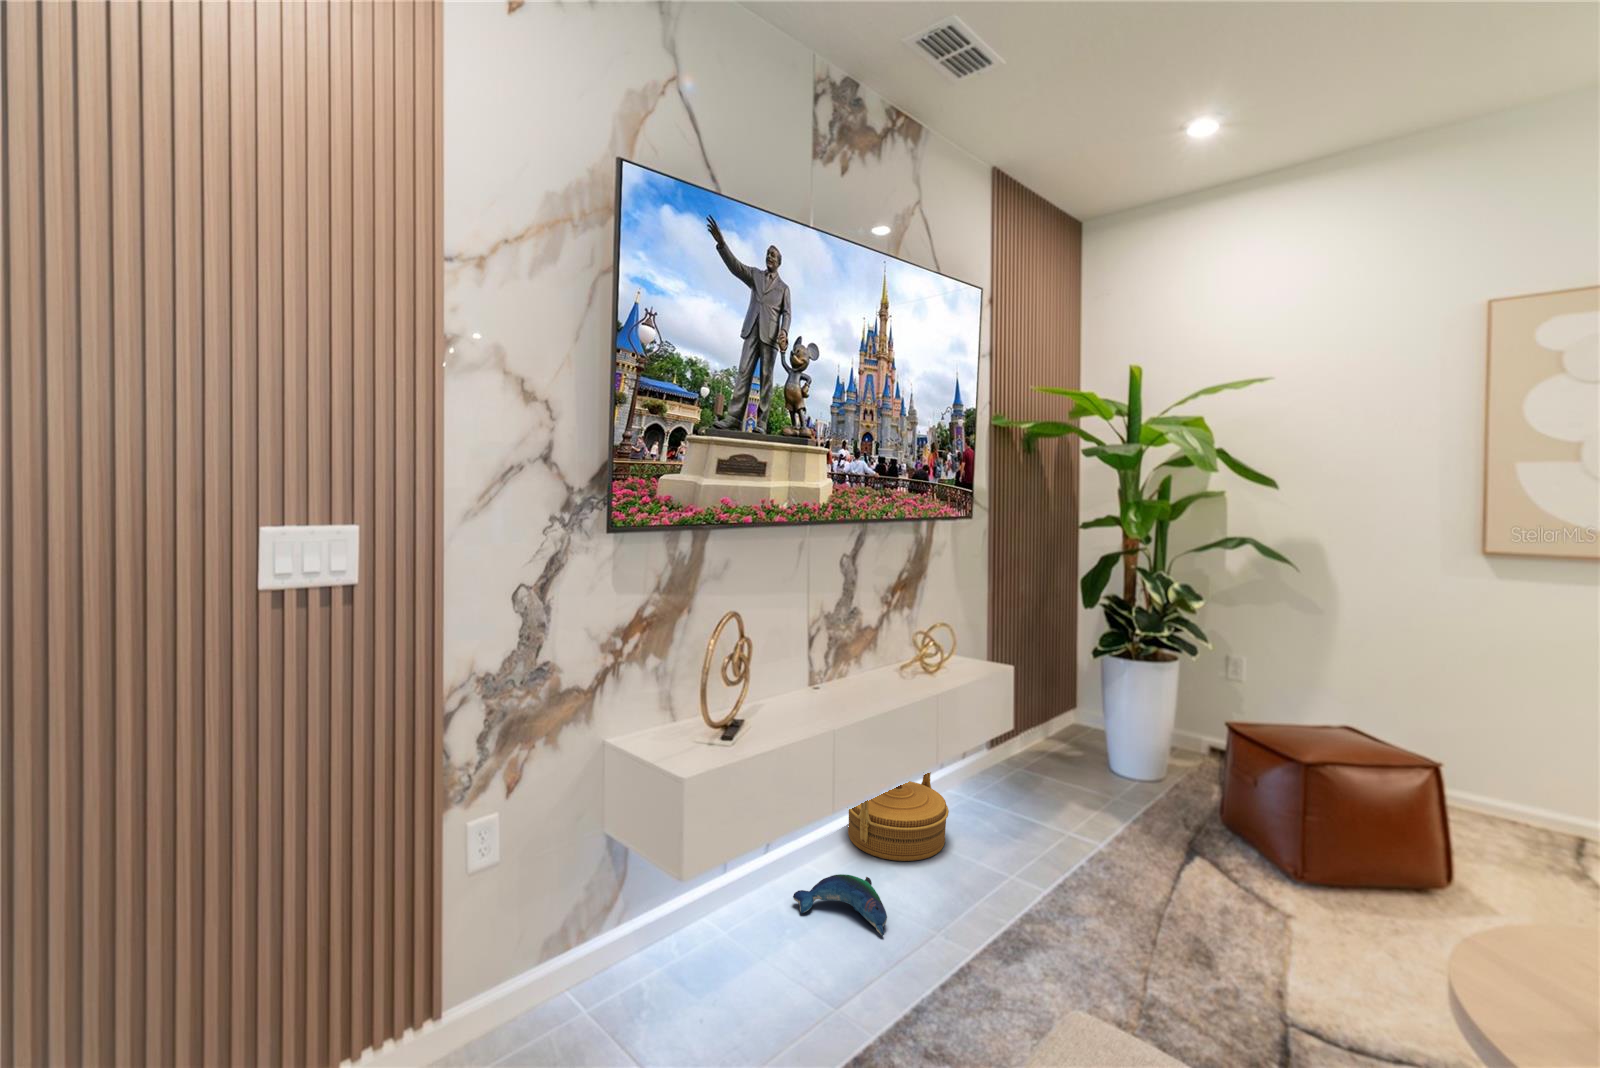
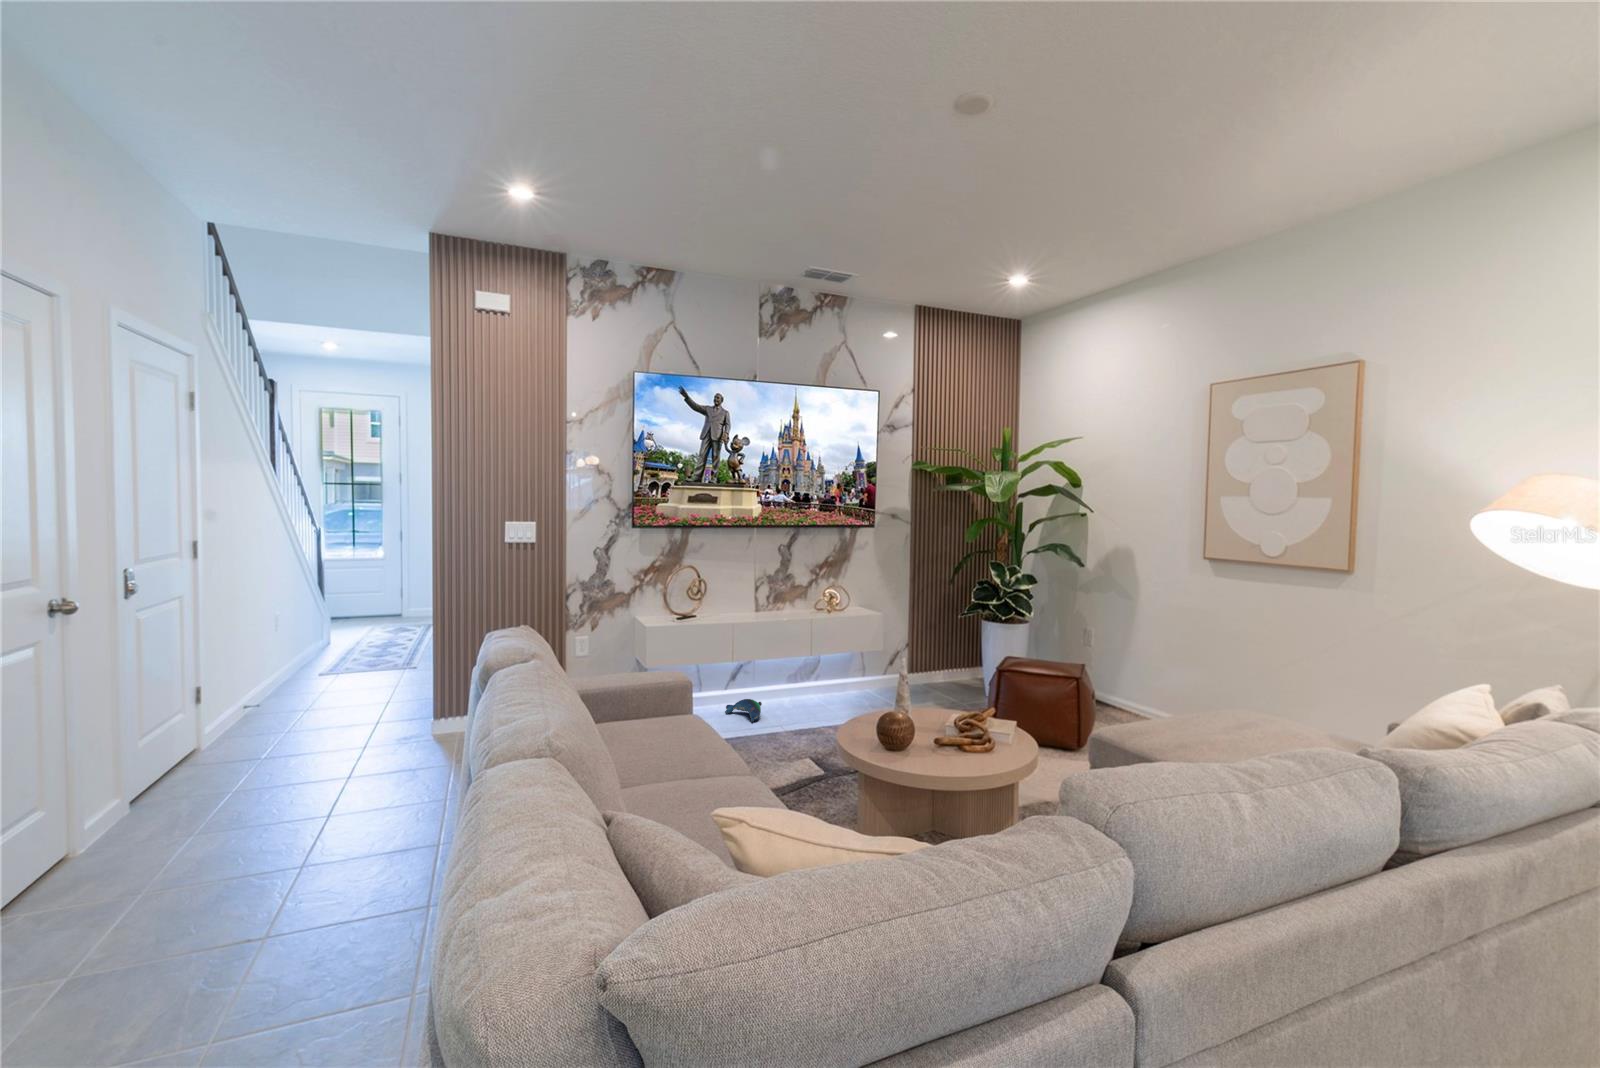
woven basket: present [848,772,949,861] -> none [780,640,837,708]

